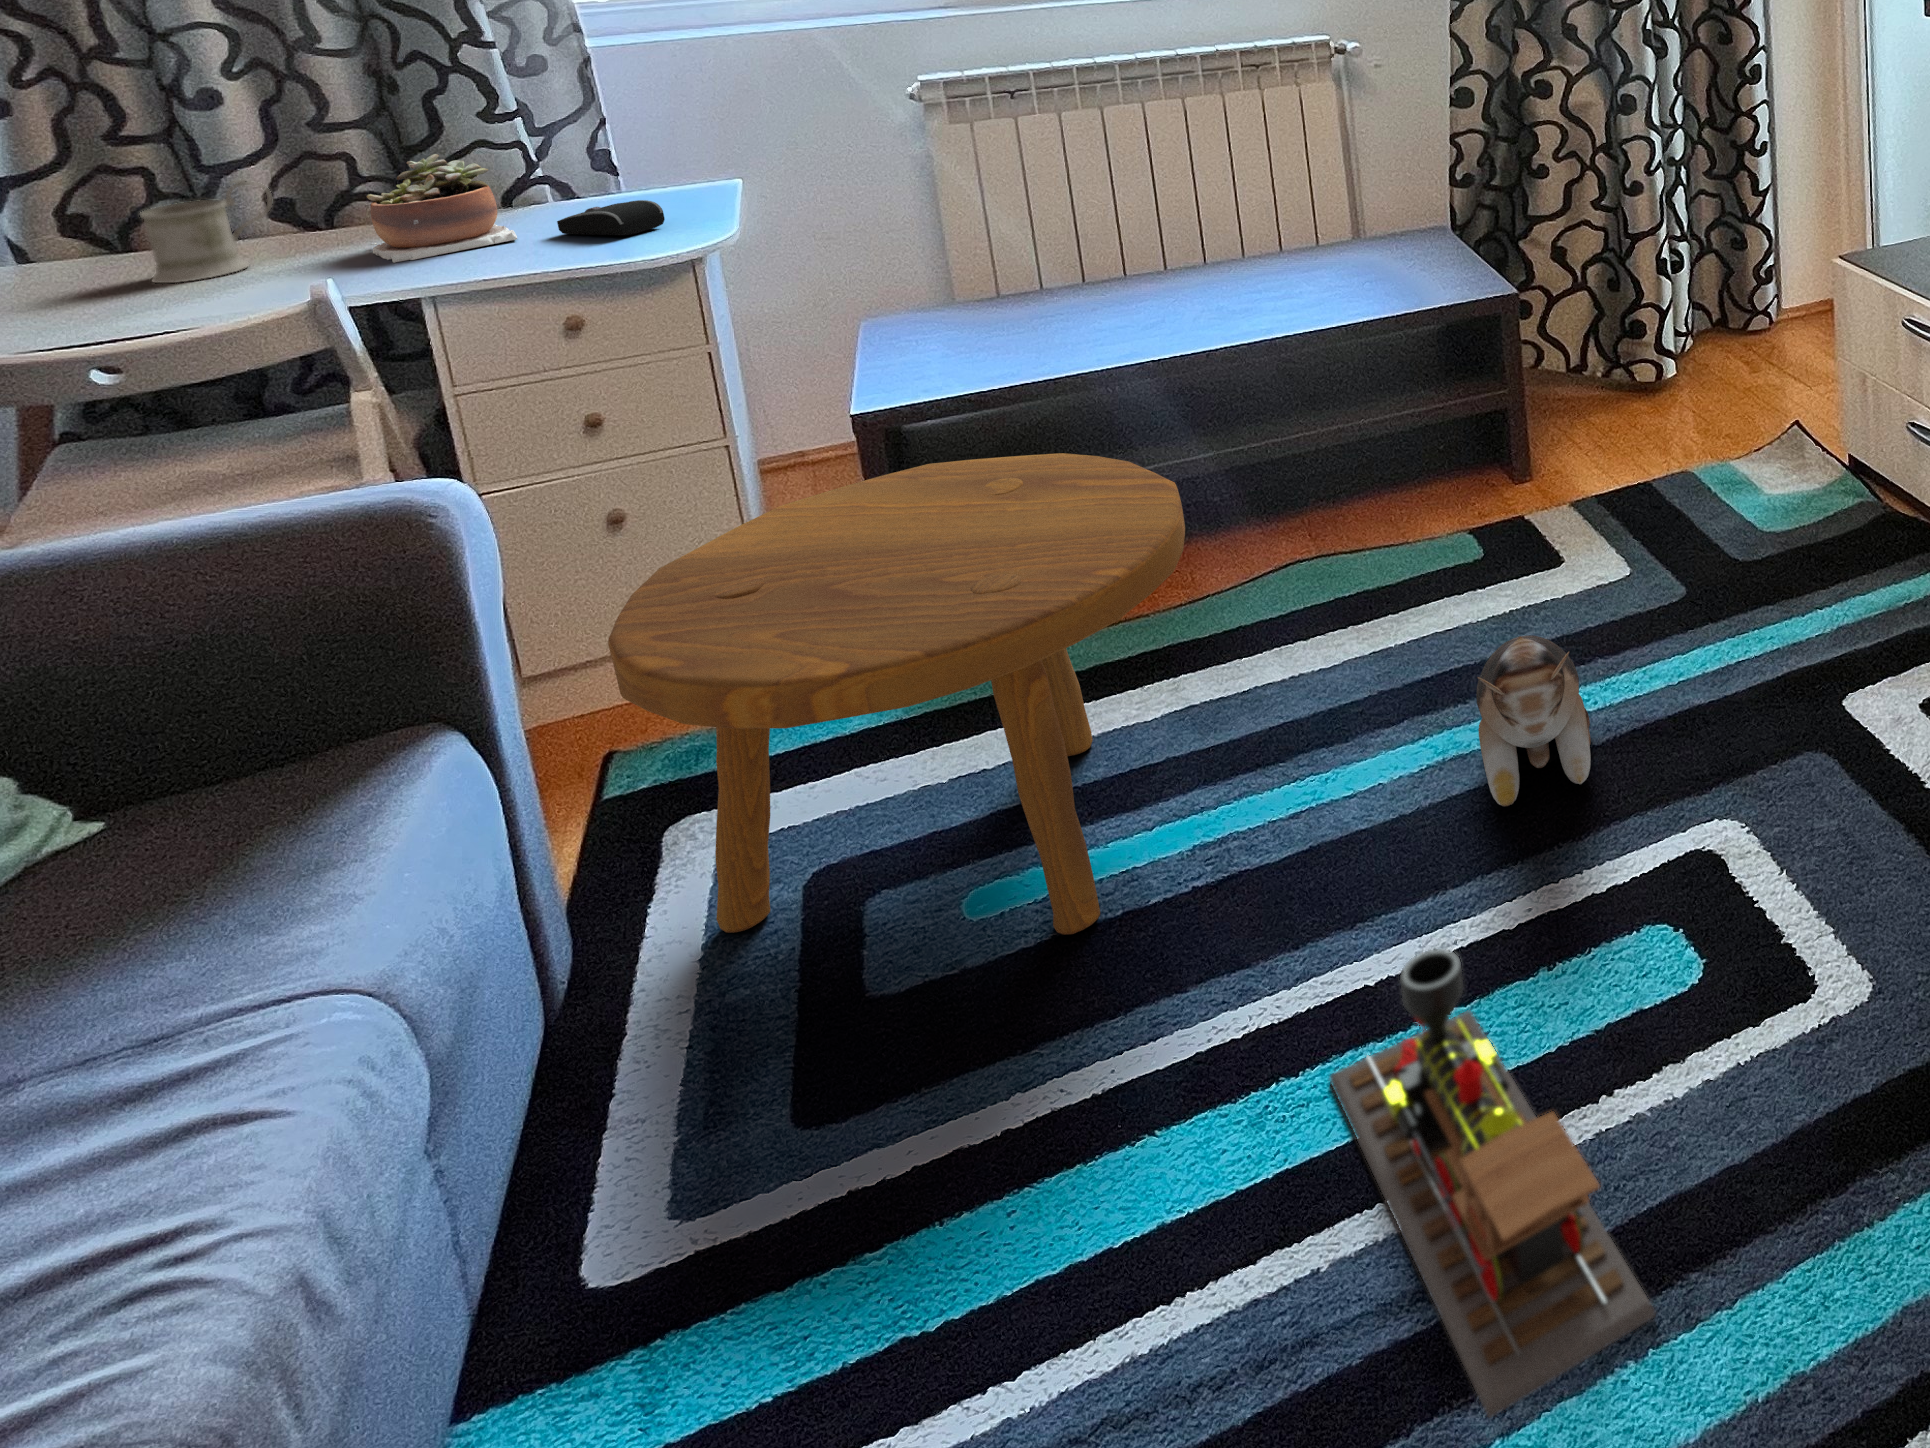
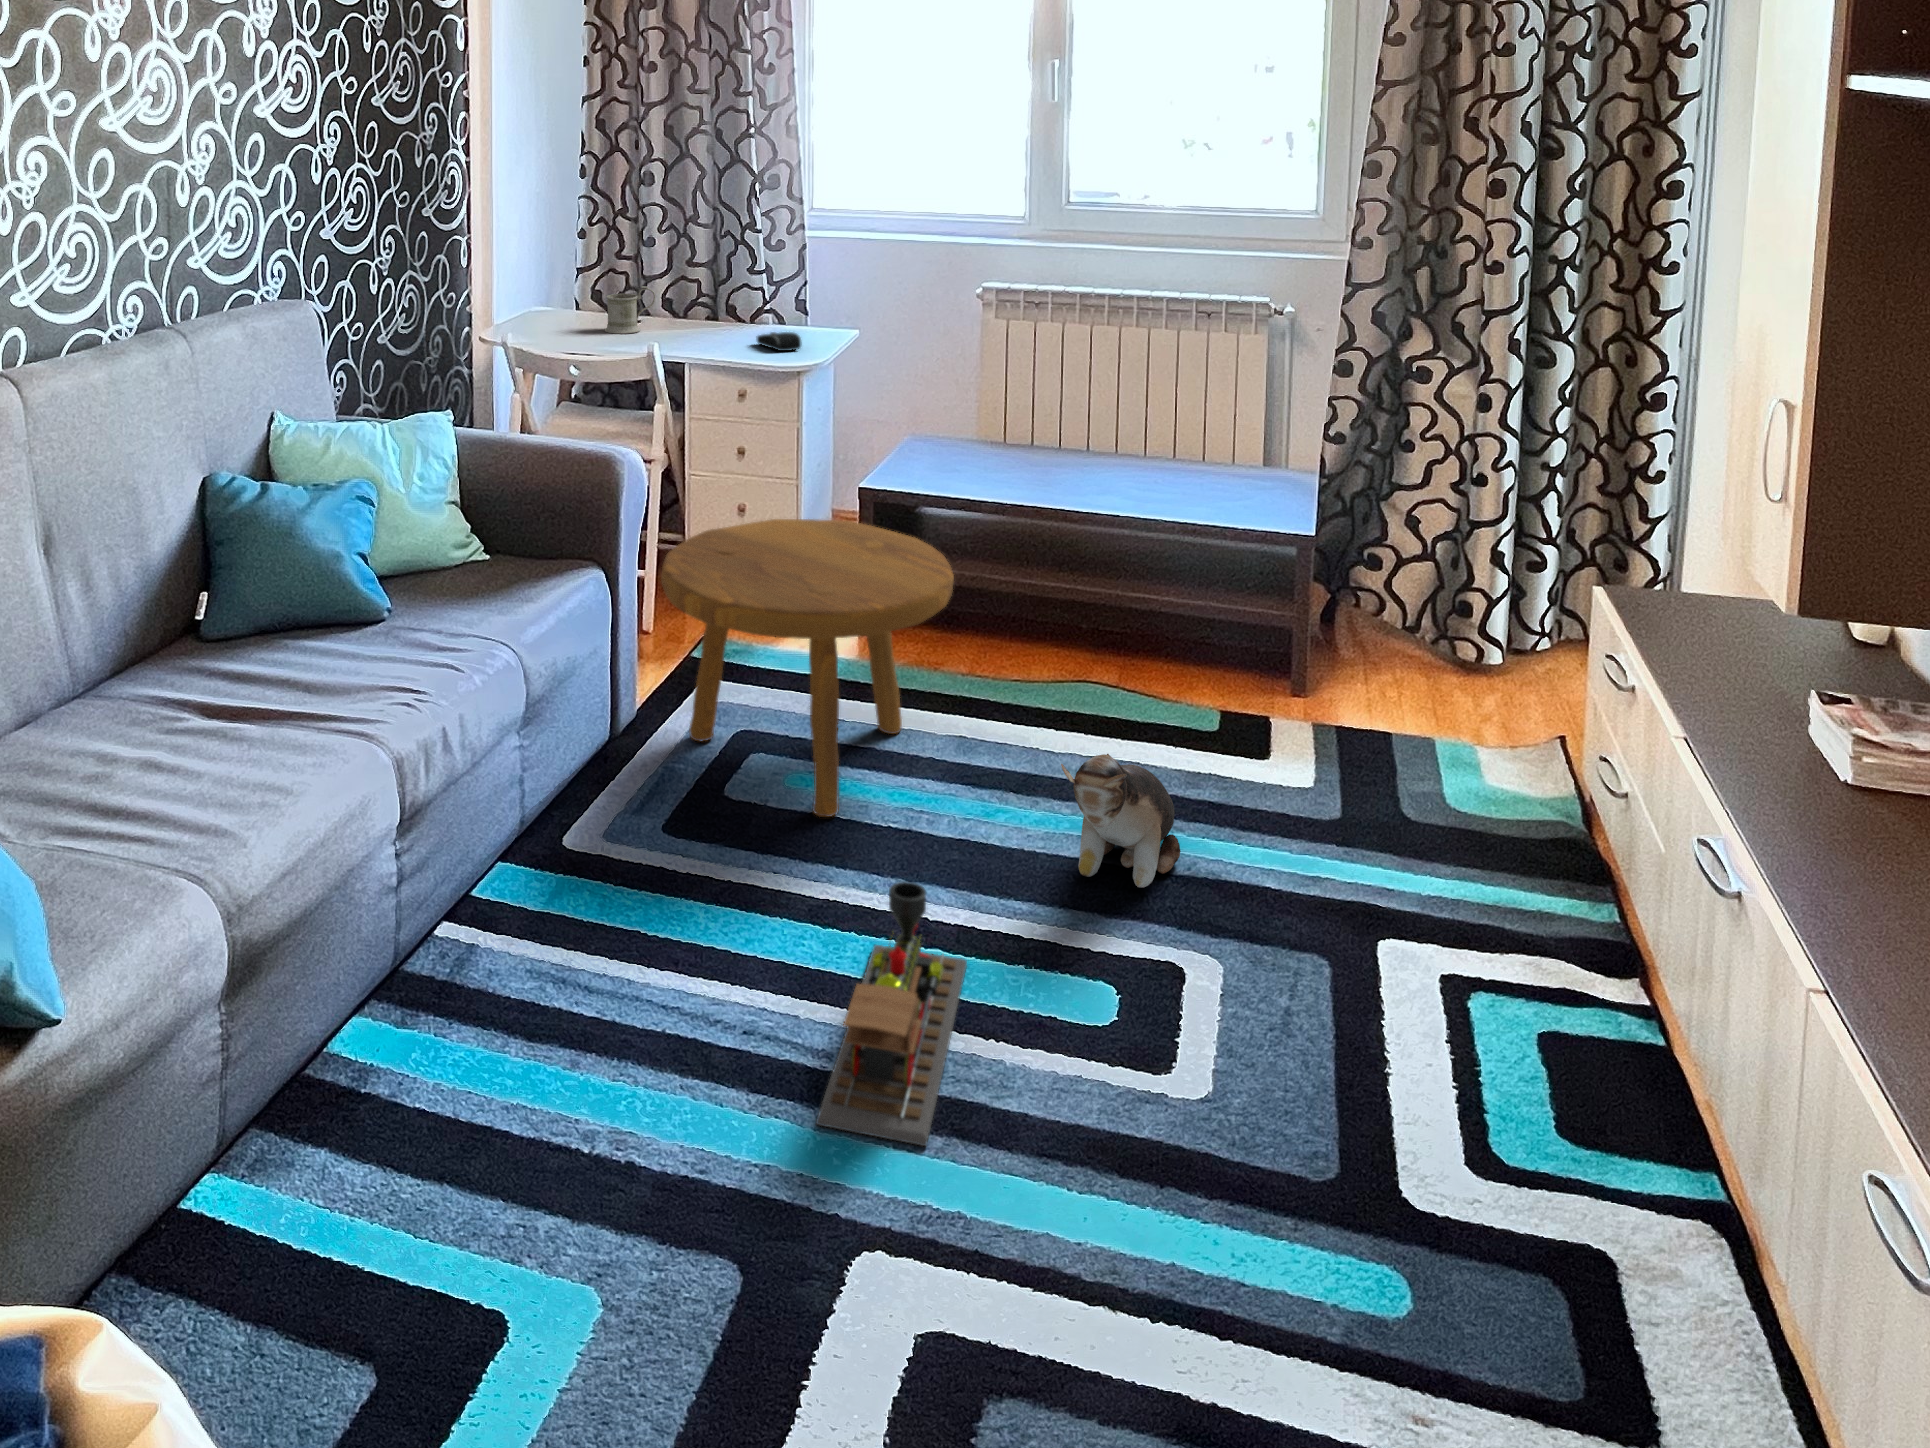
succulent plant: present [367,154,517,263] -> none [684,288,740,343]

